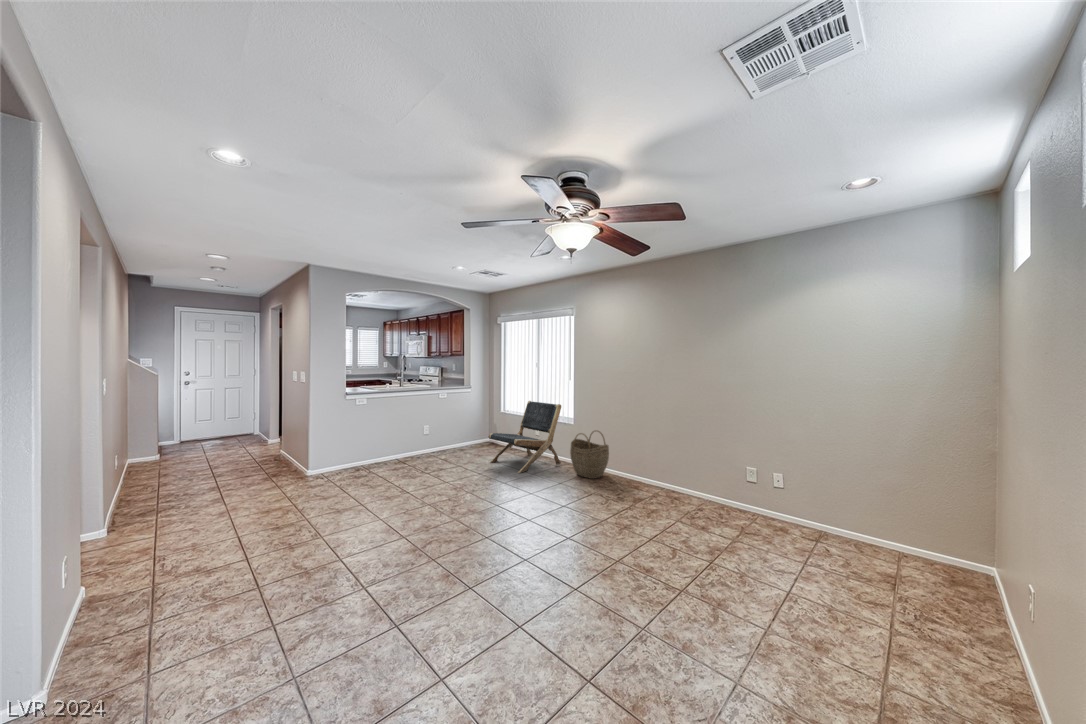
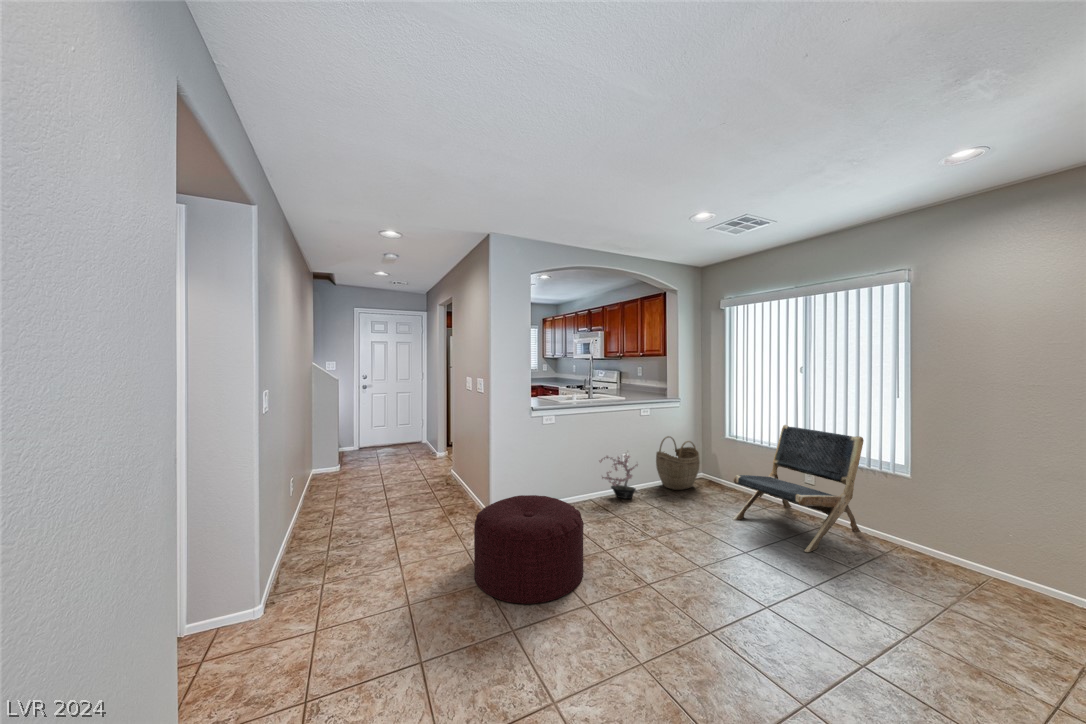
potted plant: none [401,422,433,458] -> present [599,454,638,499]
woven basket: present [570,430,609,479] -> present [656,436,700,490]
ottoman: none [286,450,369,510] -> present [474,495,584,603]

